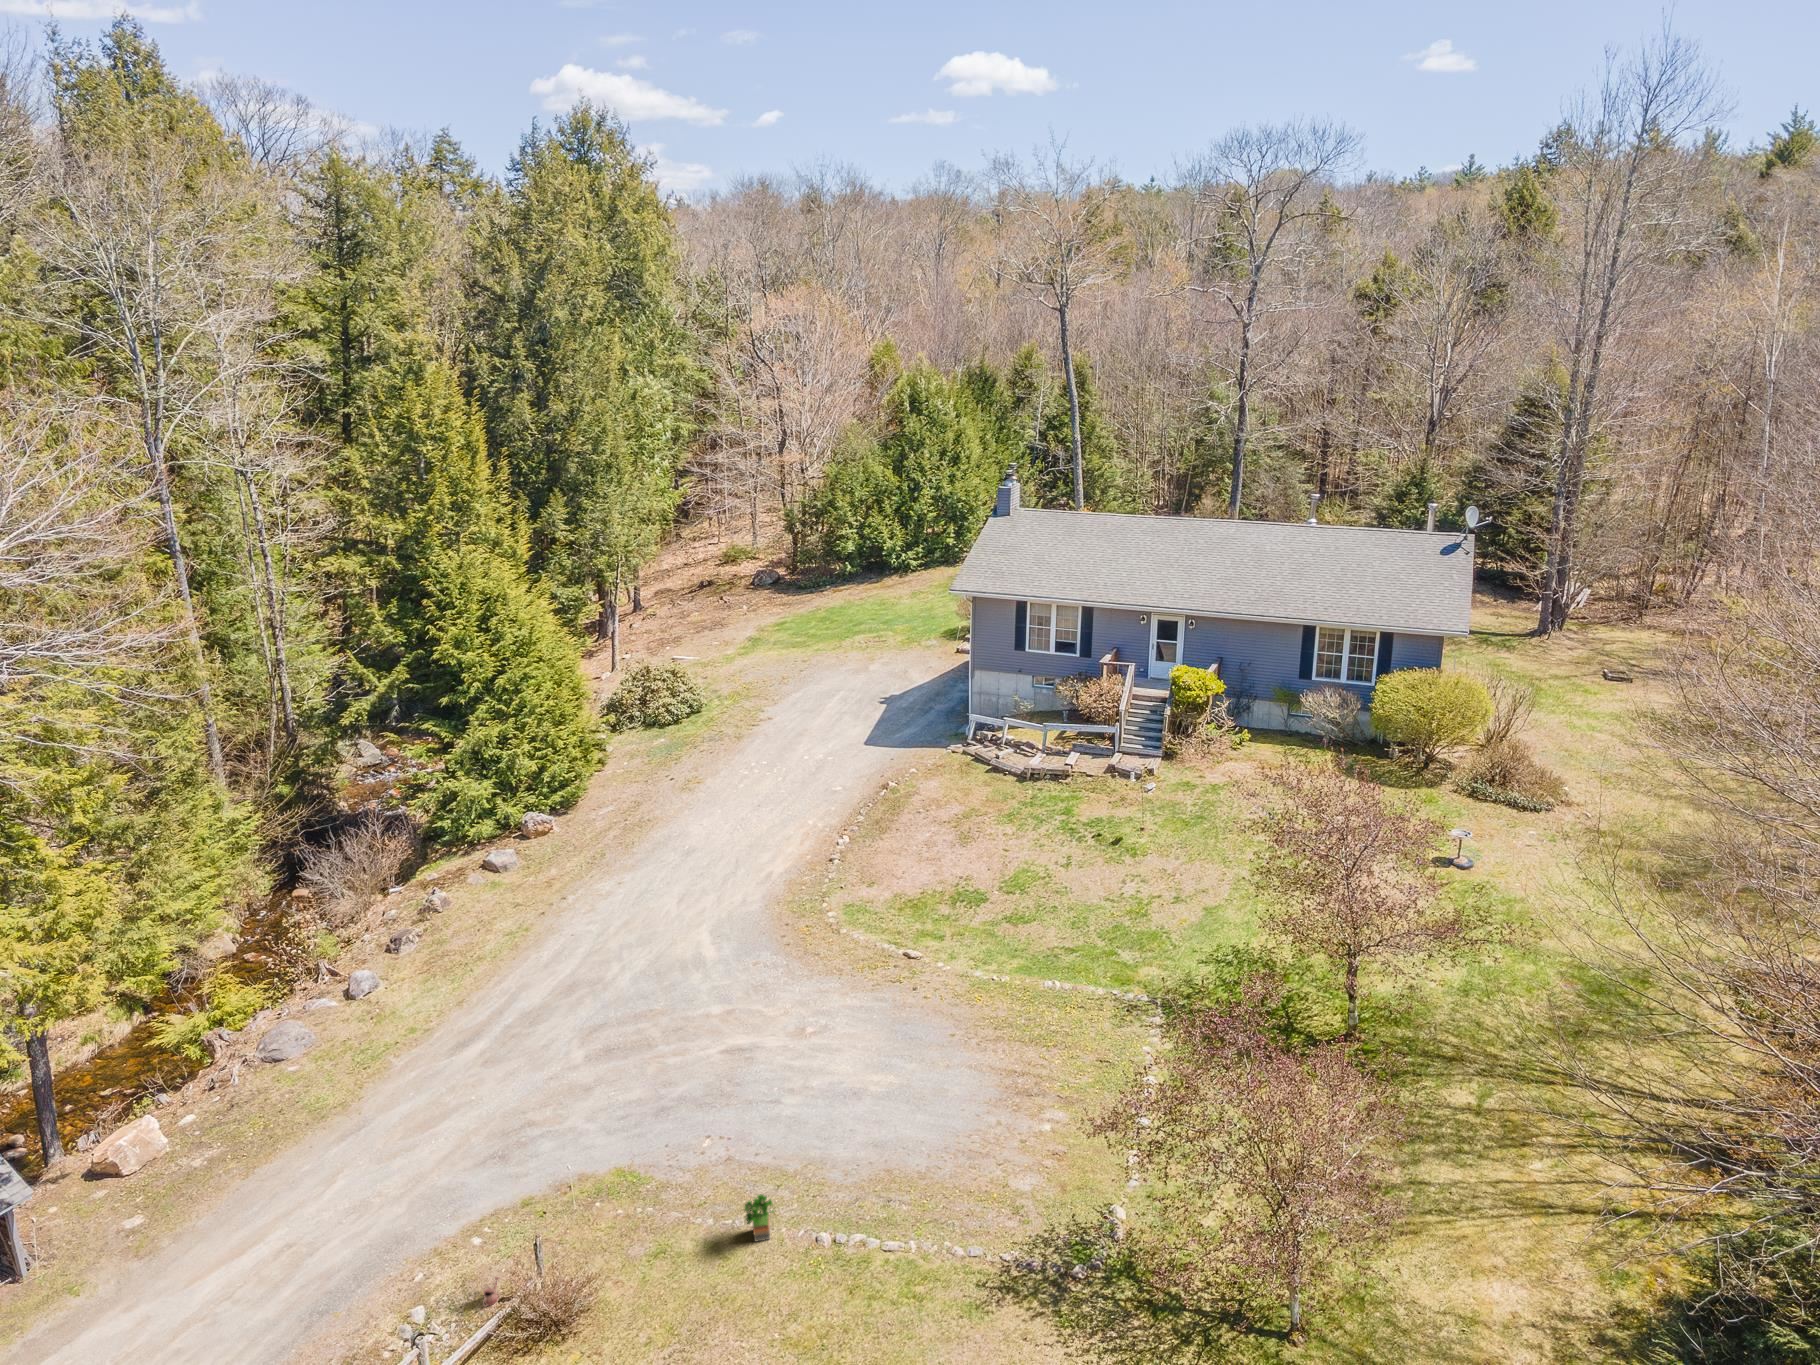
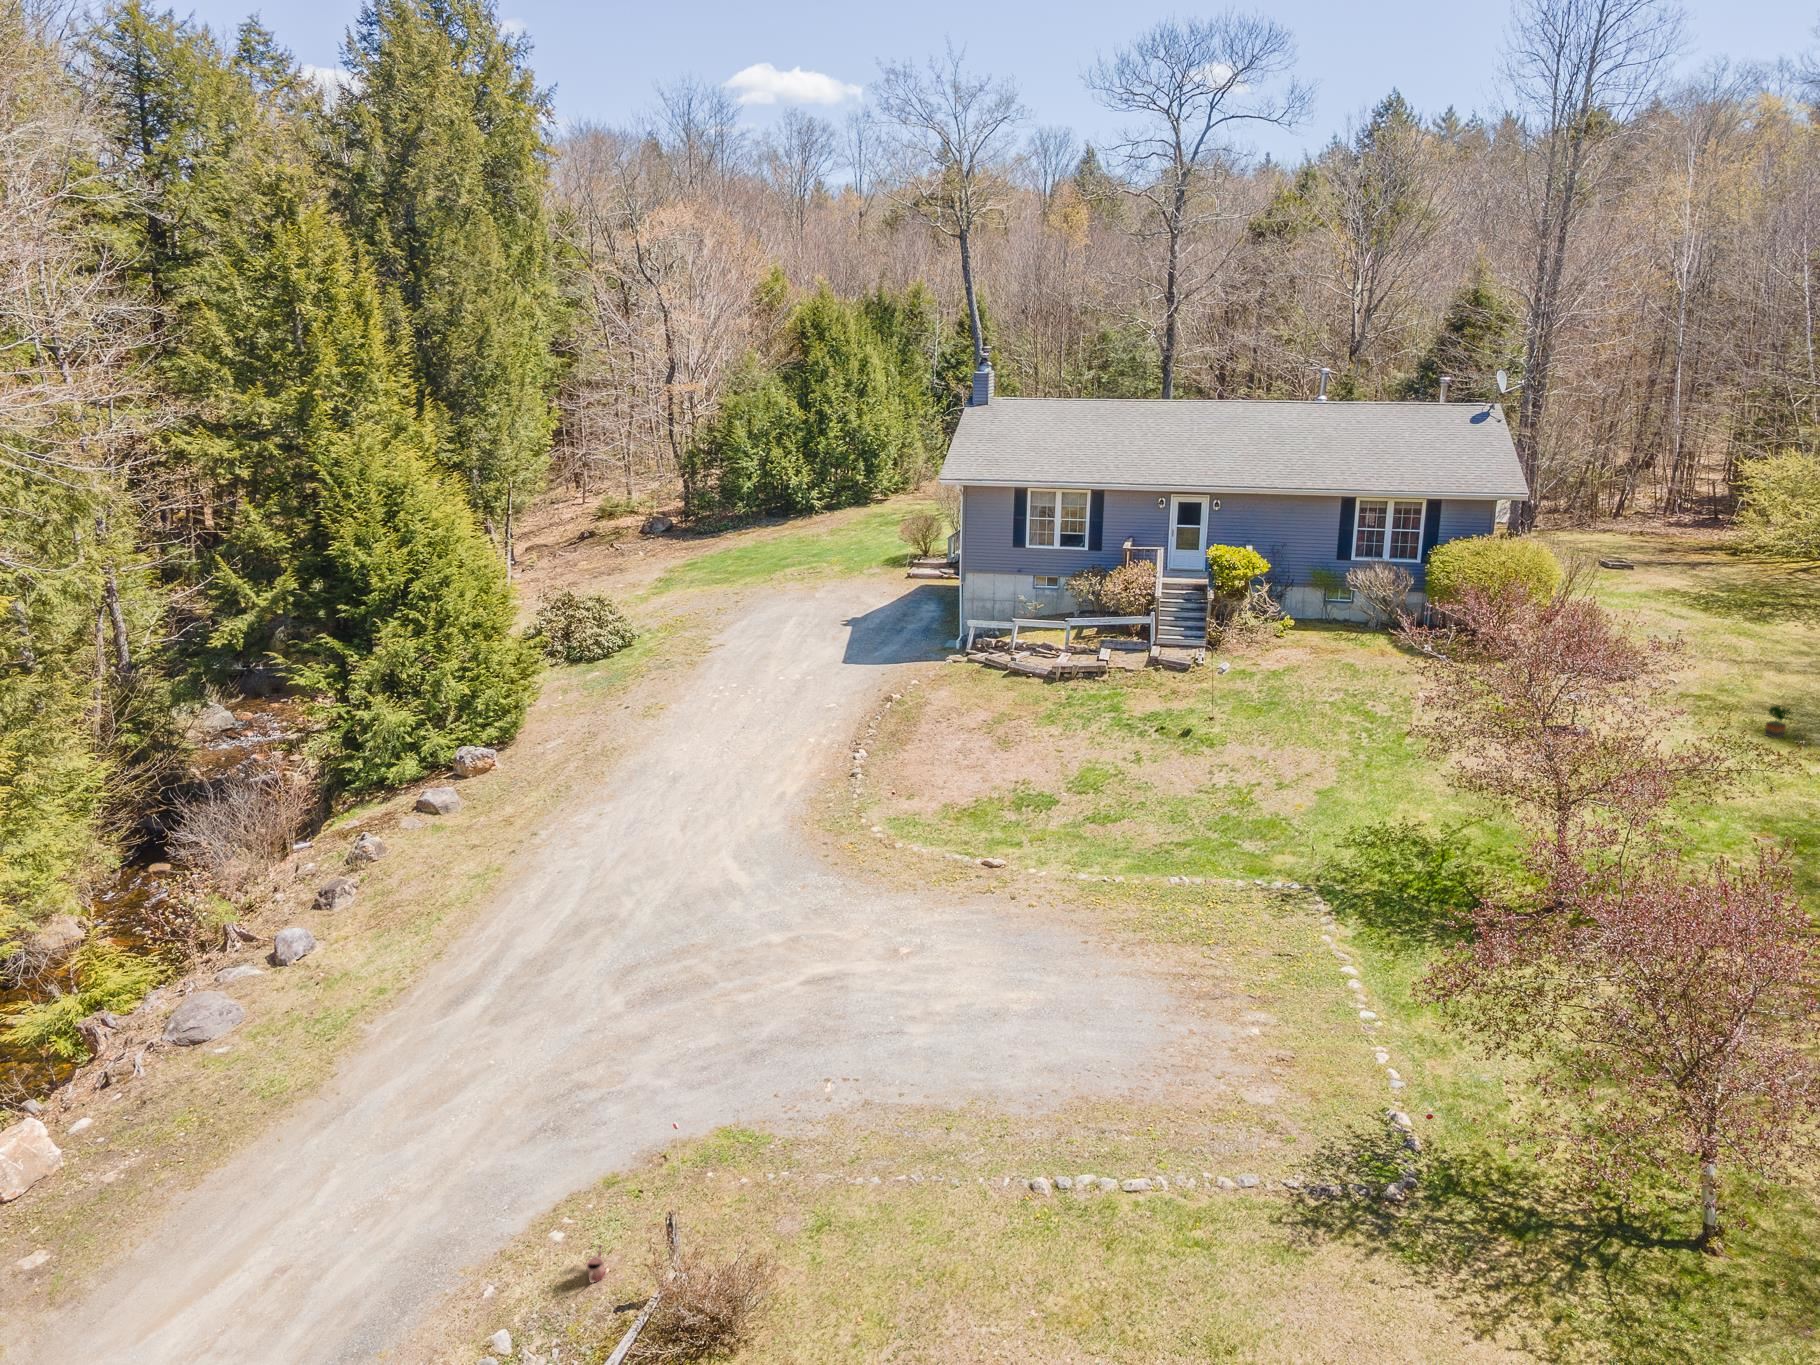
potted tree: present [745,1194,773,1241] -> present [1765,706,1793,738]

